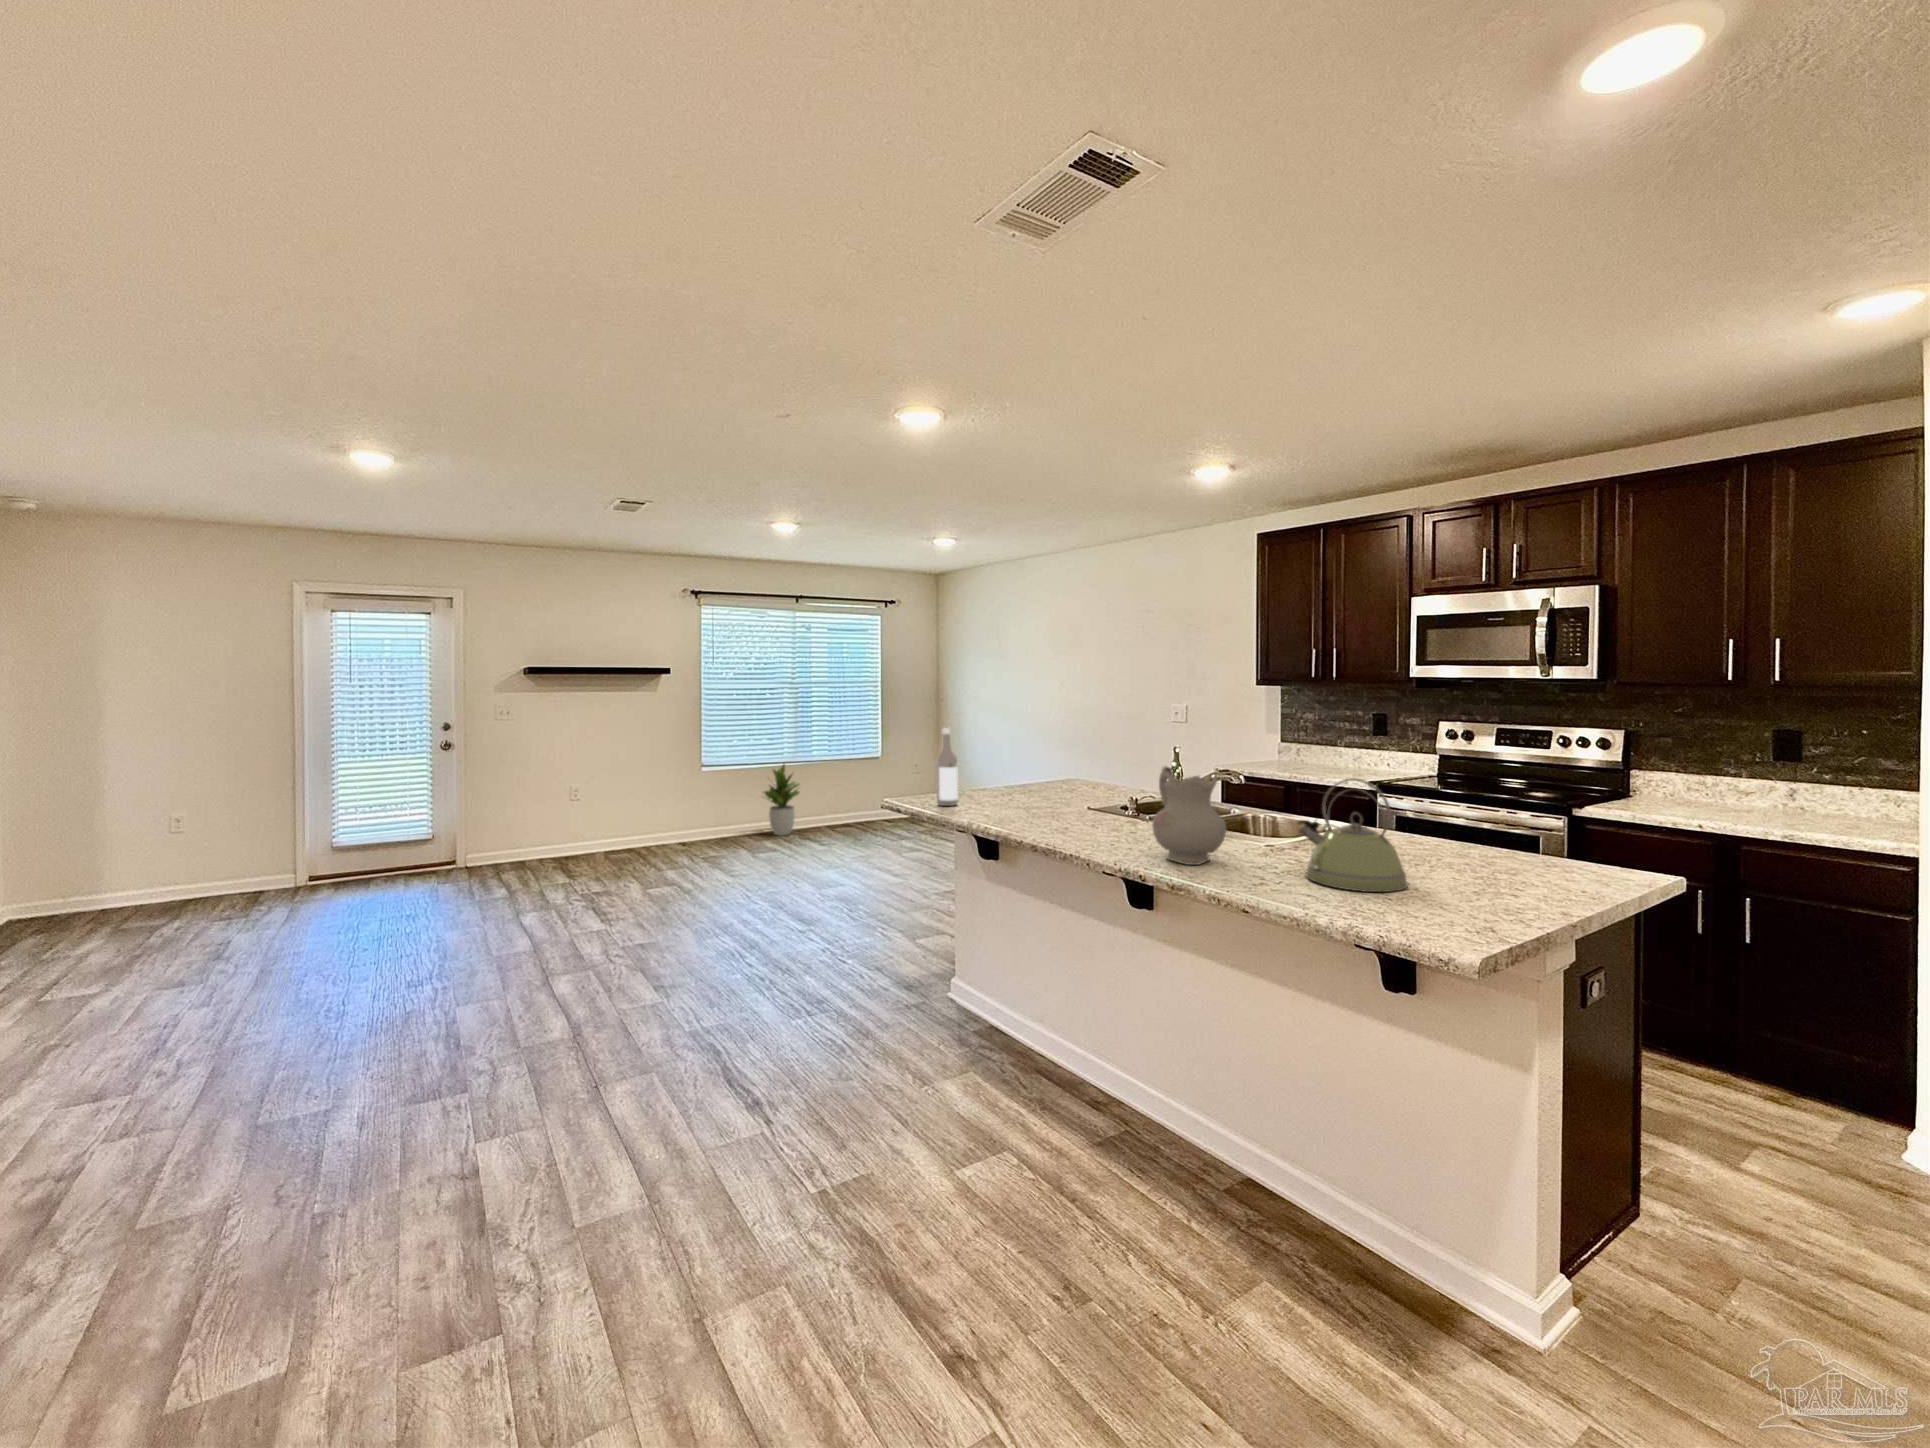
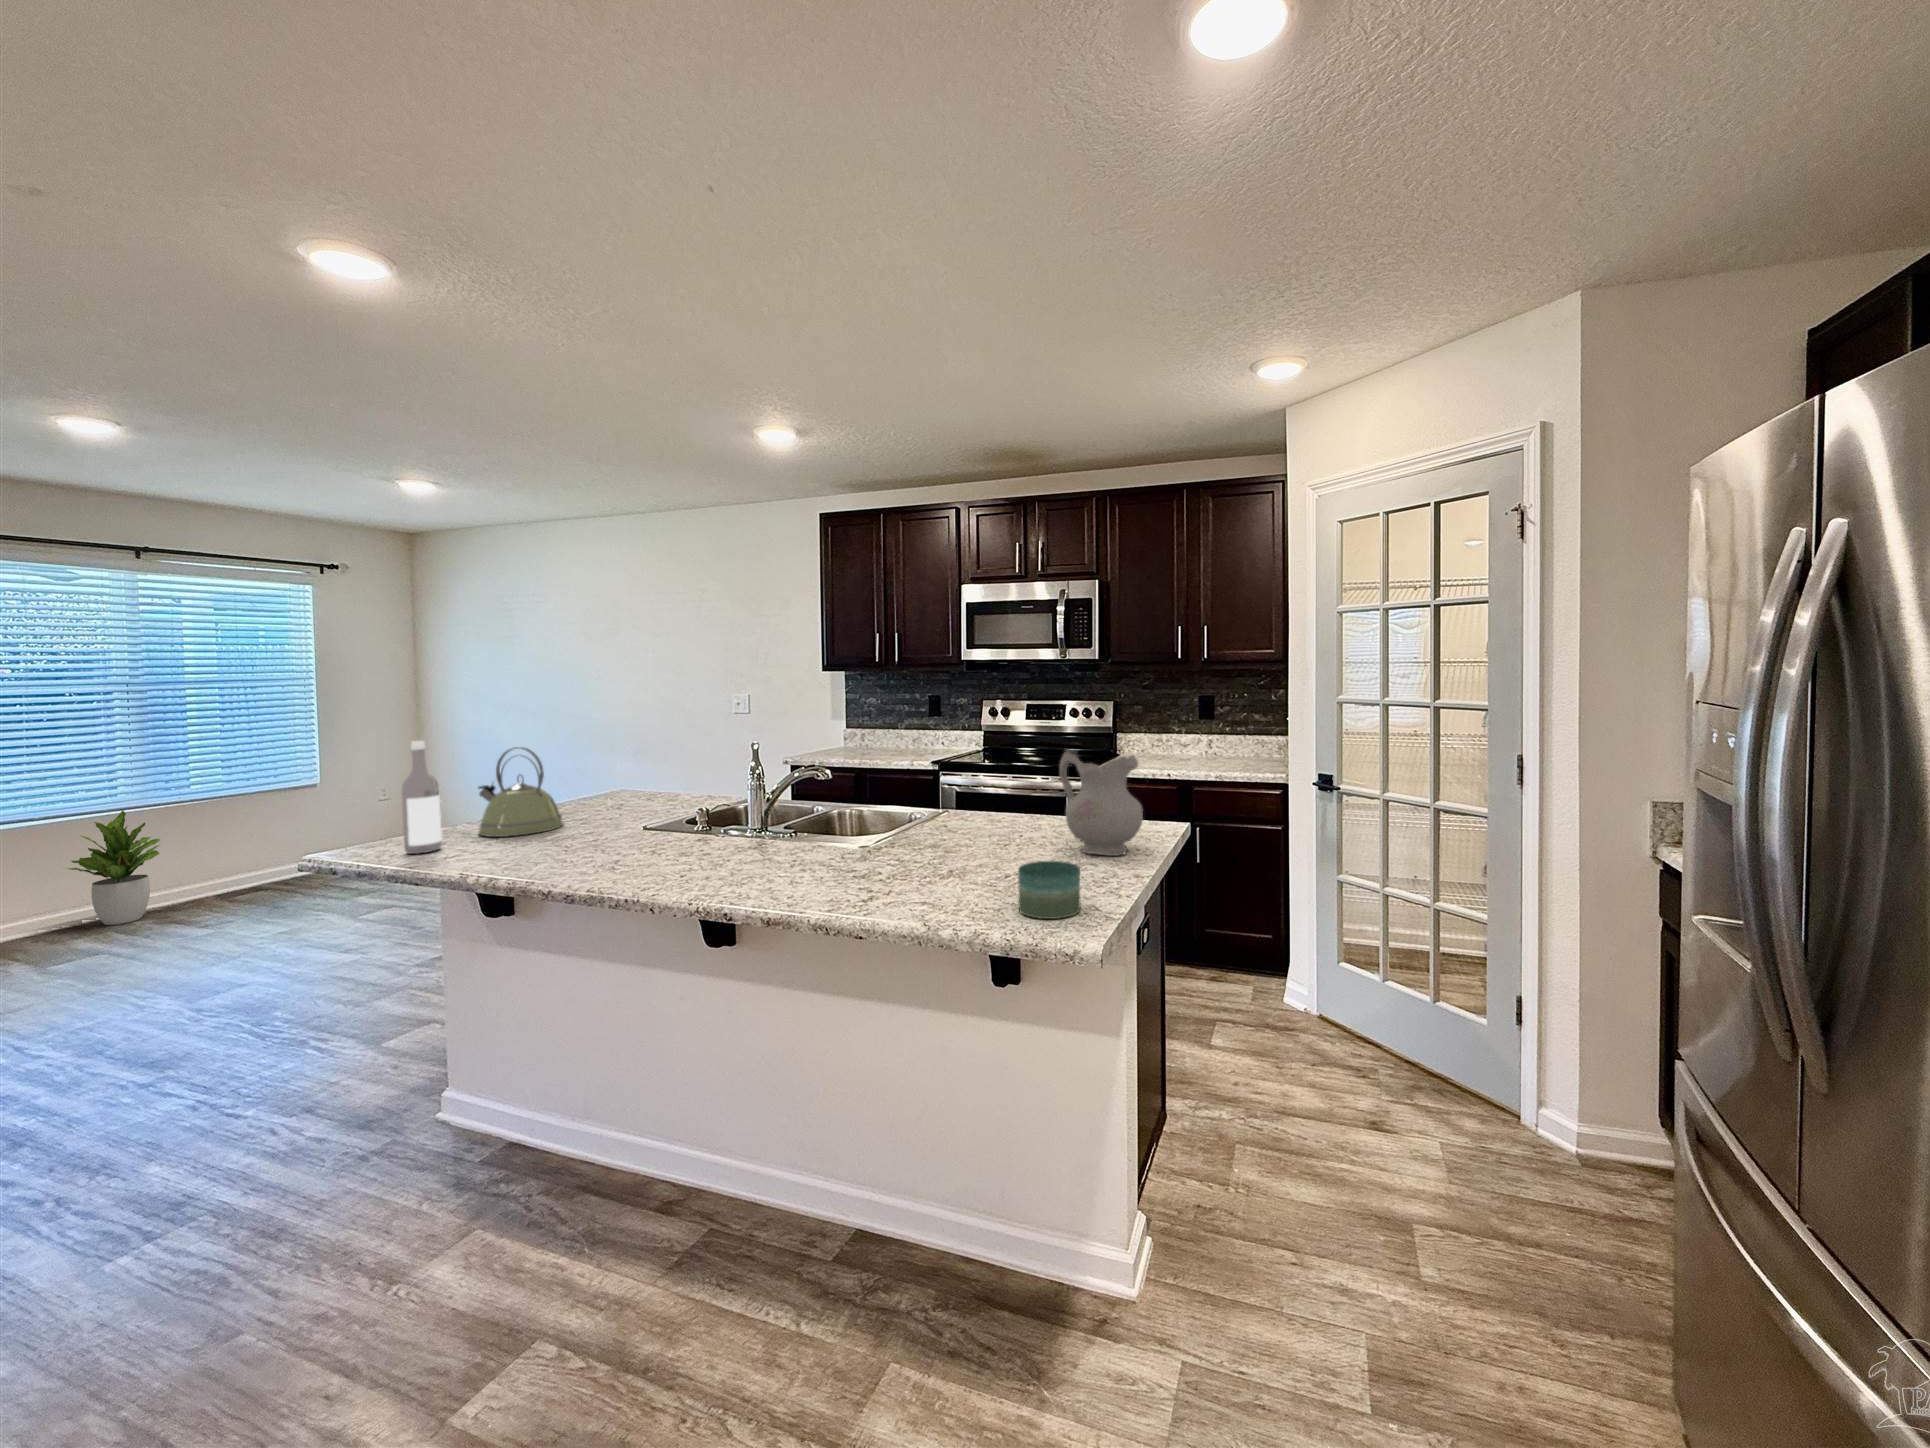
ceramic pitcher: present [1152,767,1226,865] -> present [1060,750,1143,856]
kettle: present [1297,779,1408,892] -> present [479,747,563,837]
candle: none [1399,875,1468,929] -> present [1018,861,1081,919]

